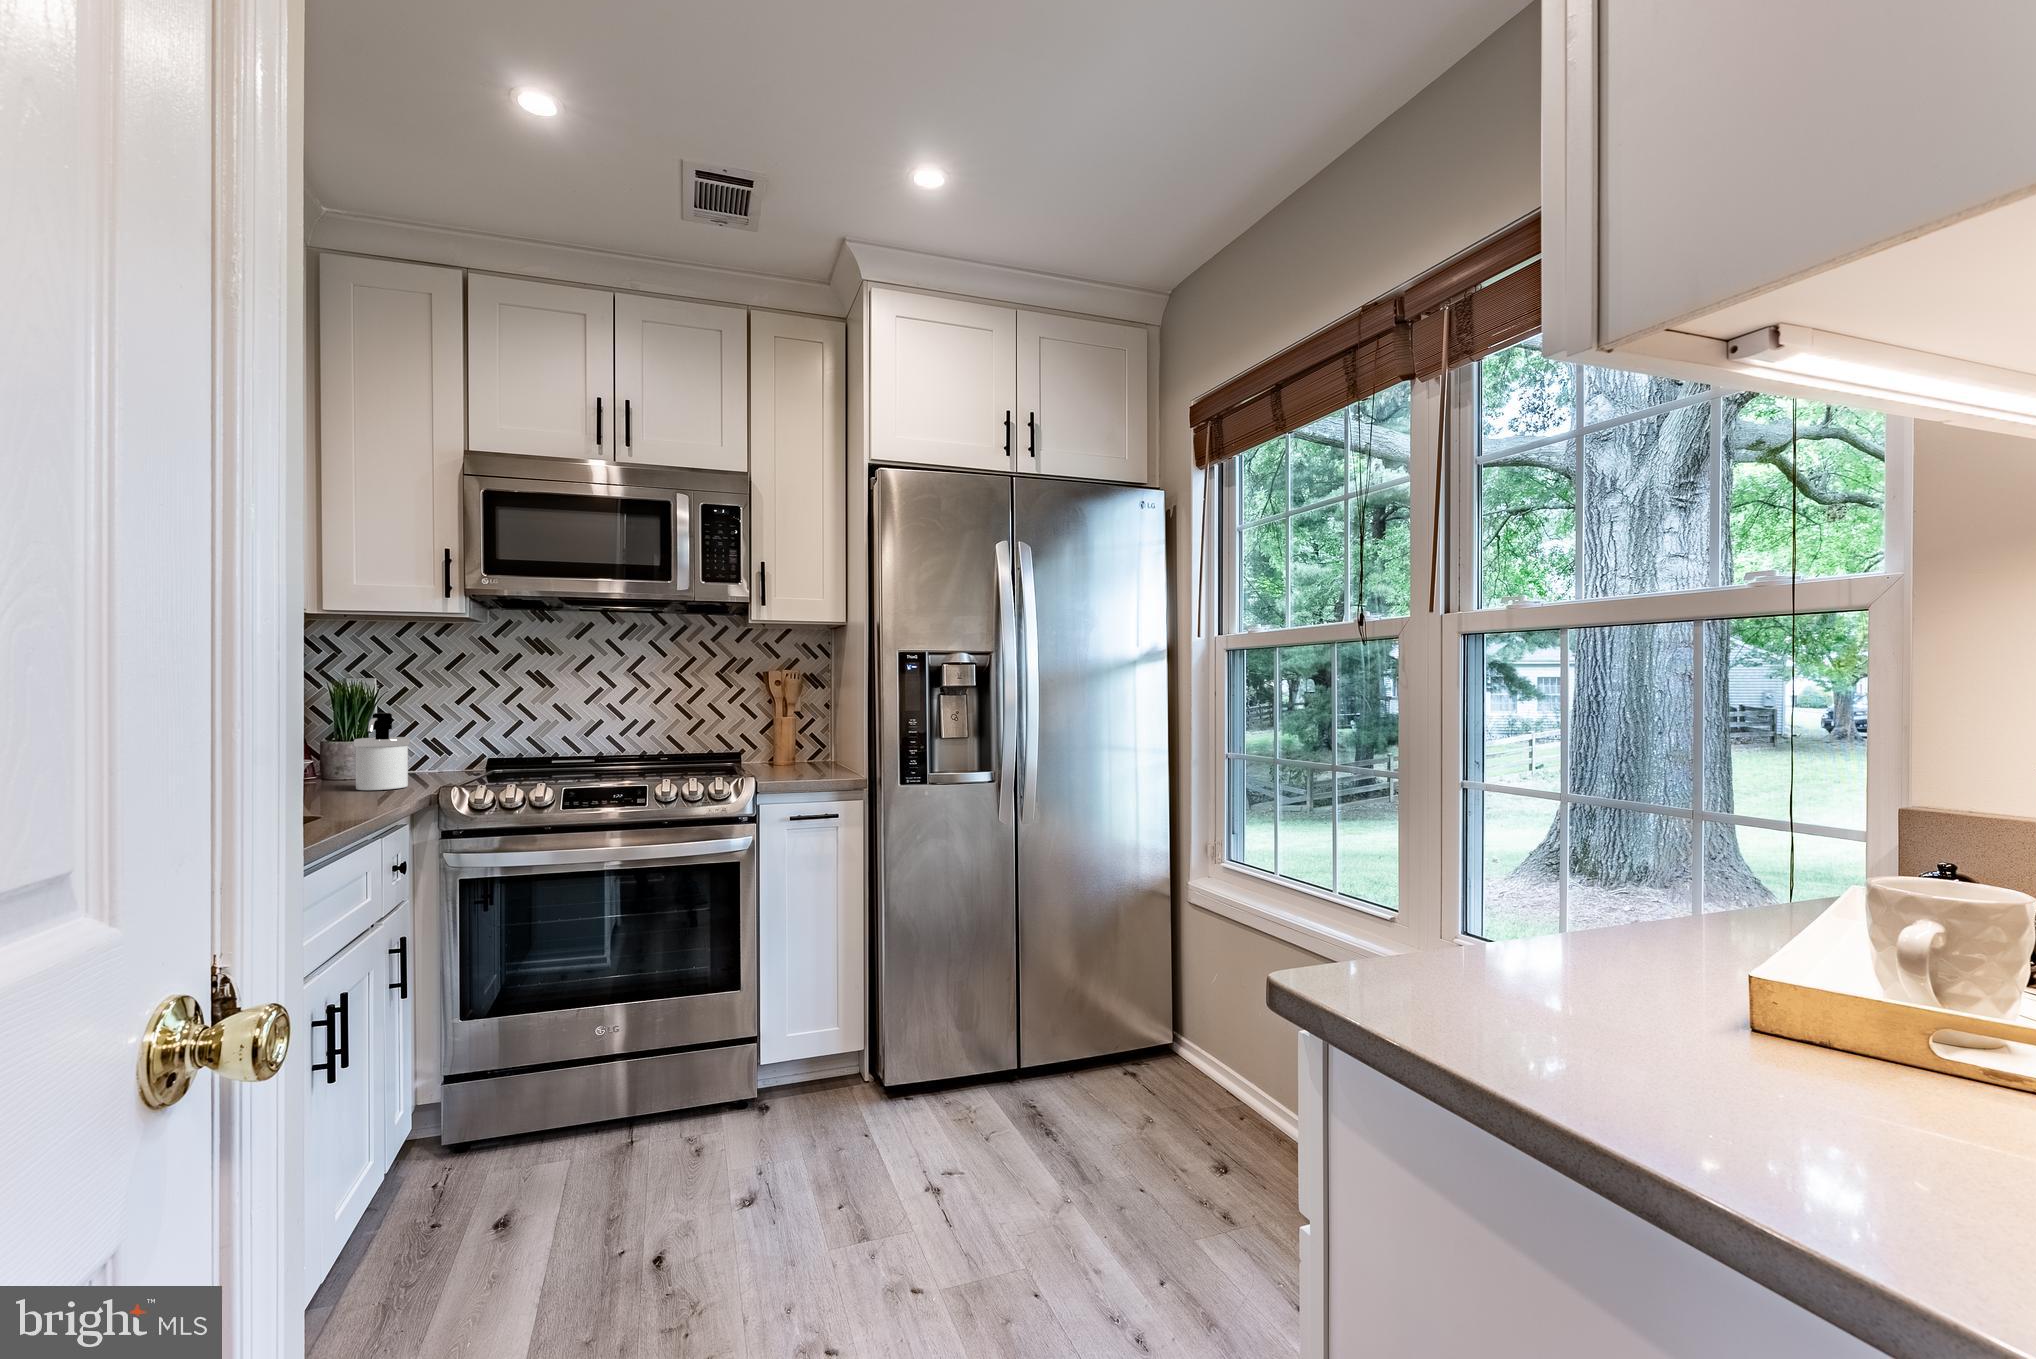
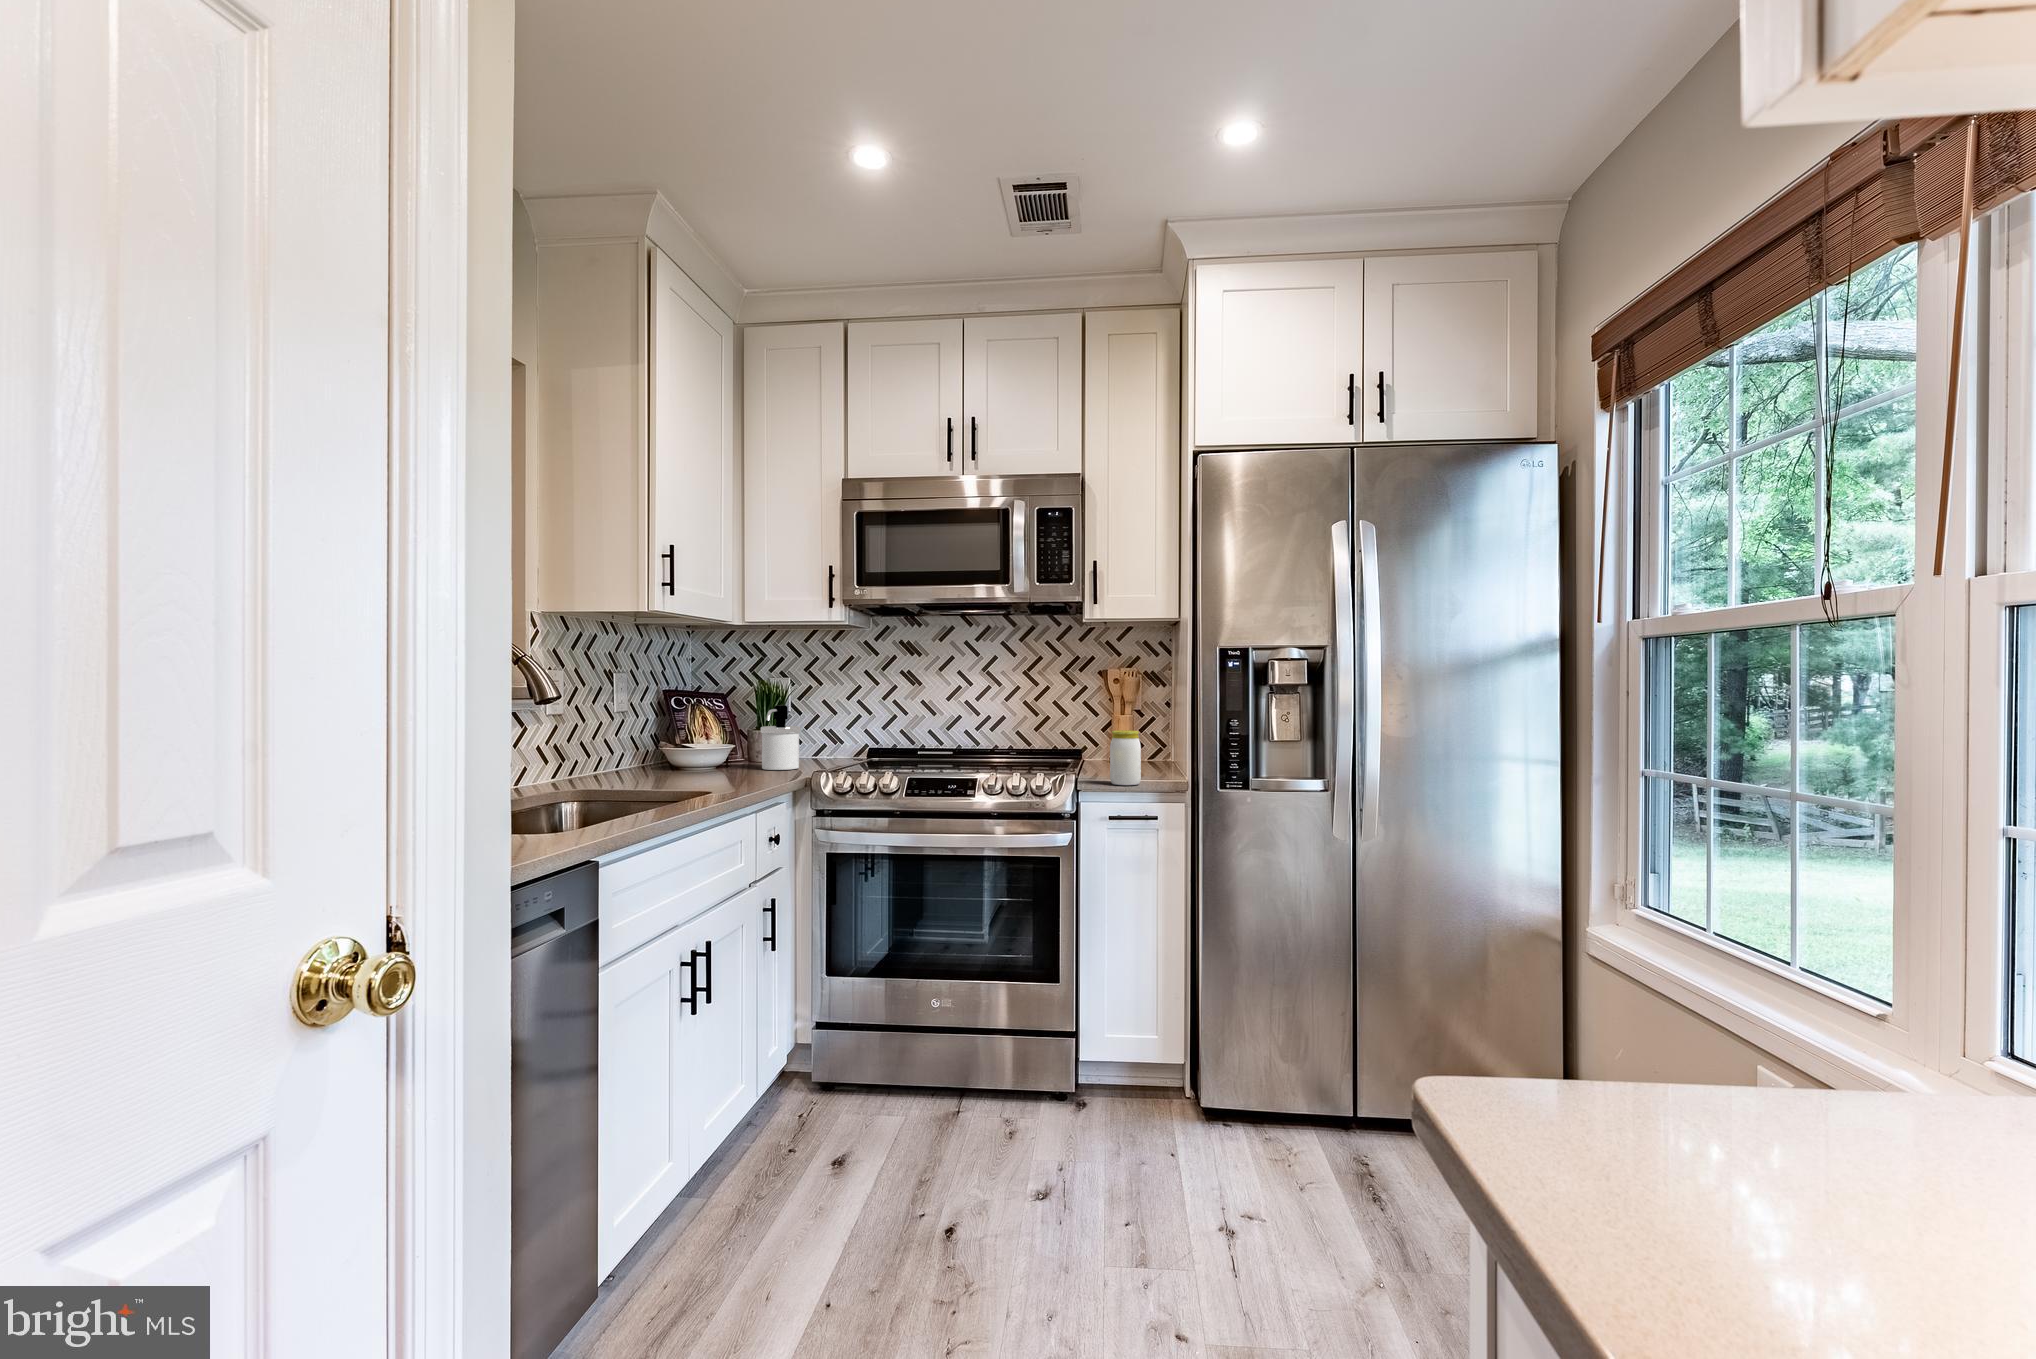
jar: none [790,731,820,785] -> present [1110,730,1141,785]

